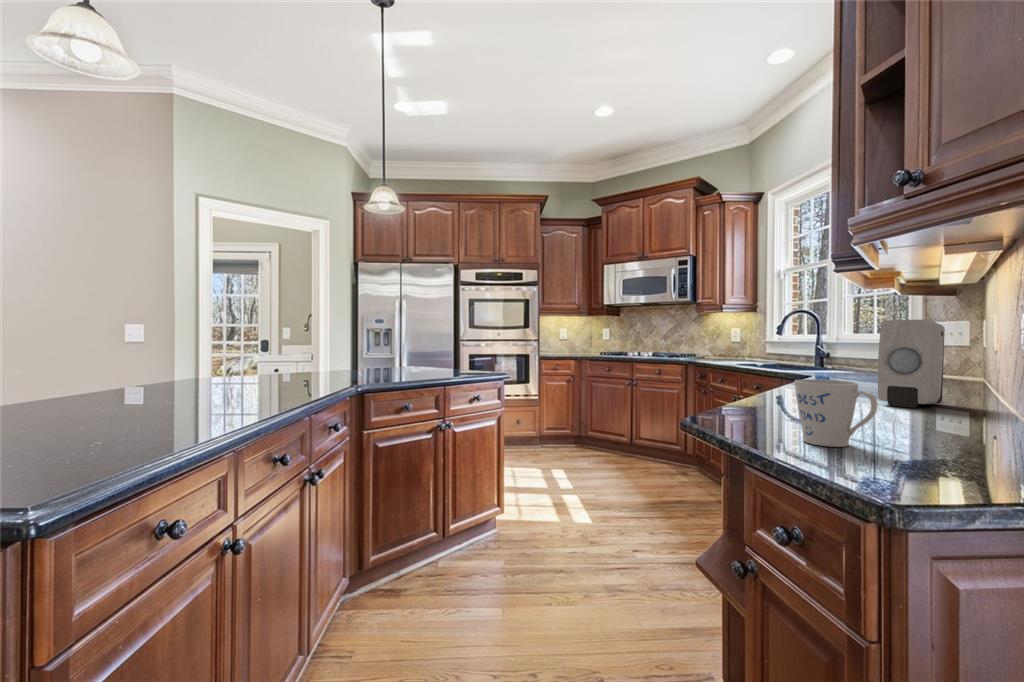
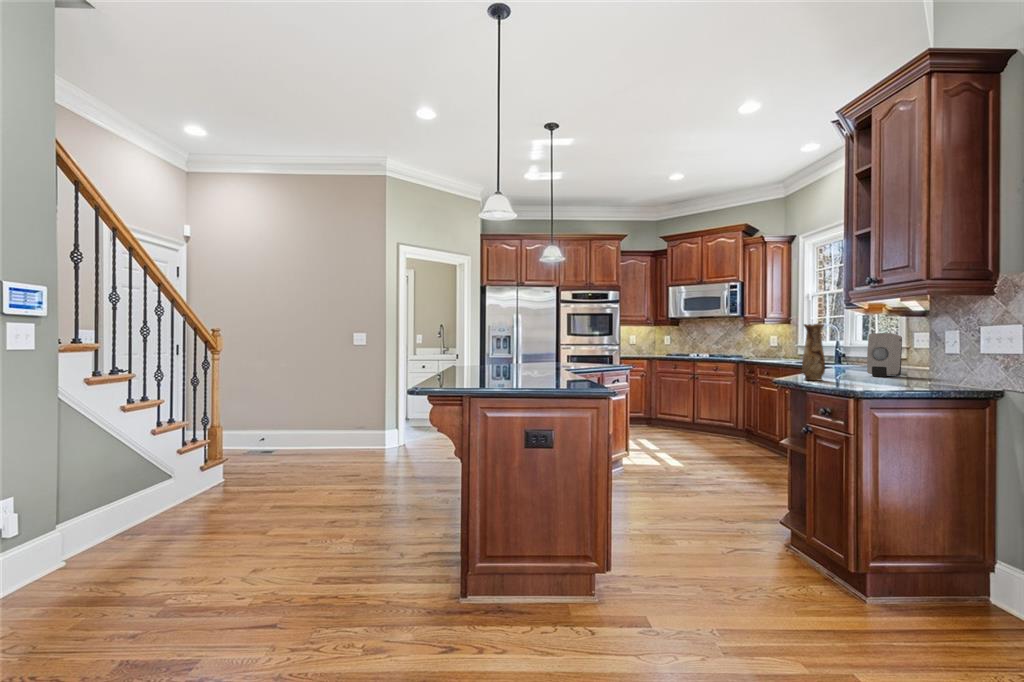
vase: none [746,297,795,425] -> present [802,324,825,380]
mug: present [795,379,878,447] -> none [826,359,859,385]

